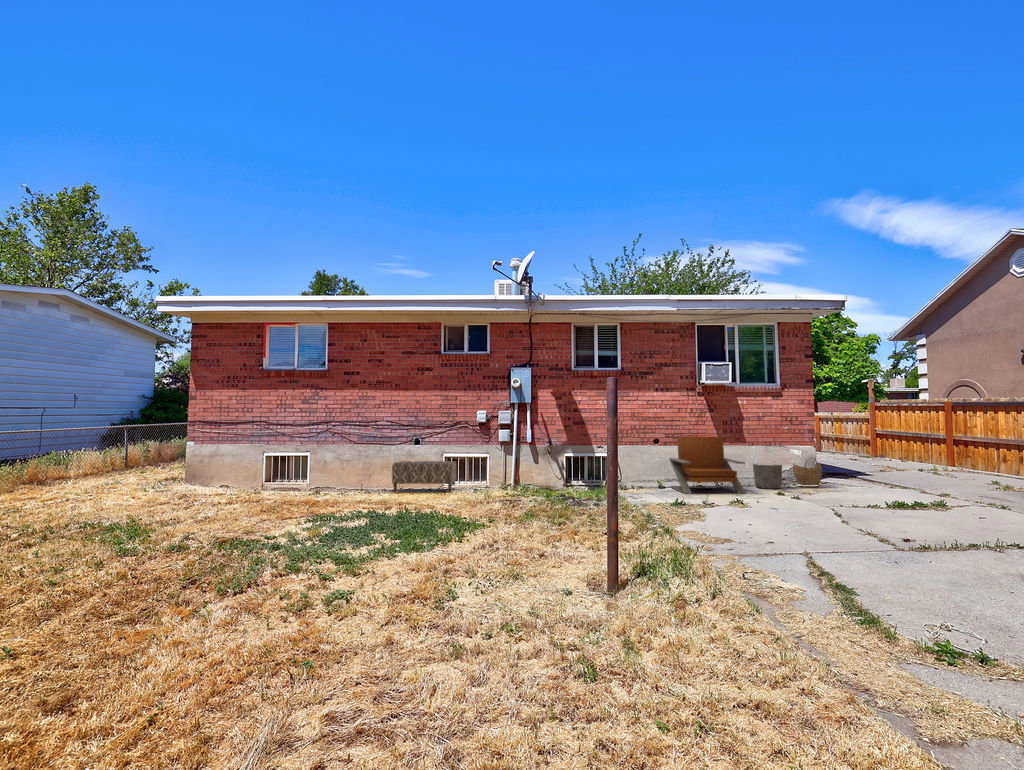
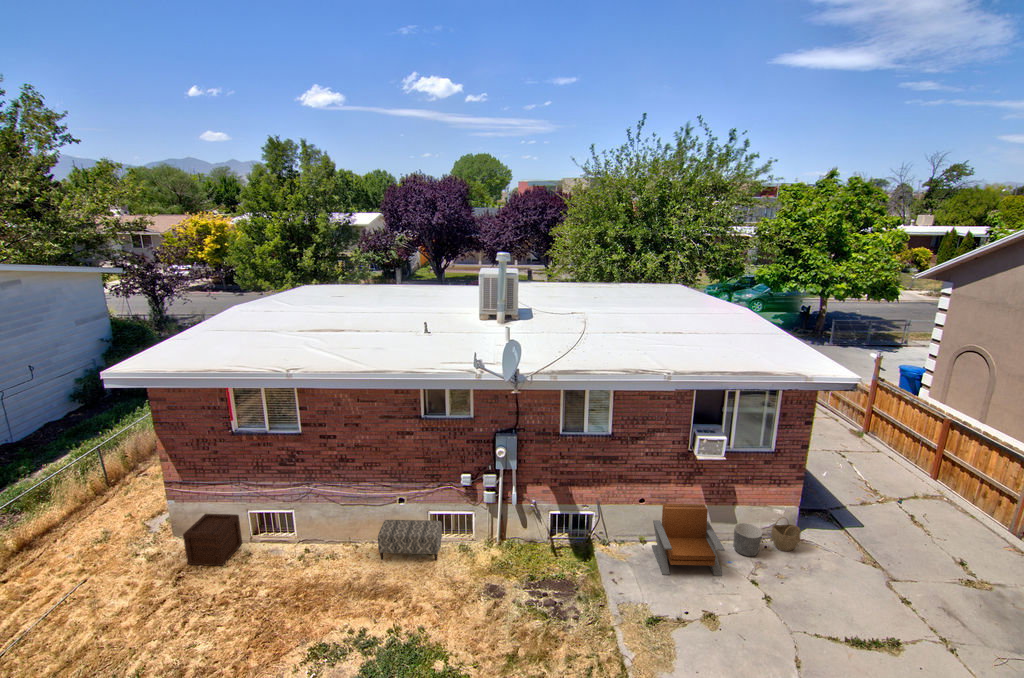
wooden crate: none [198,456,256,495] -> present [183,514,242,566]

